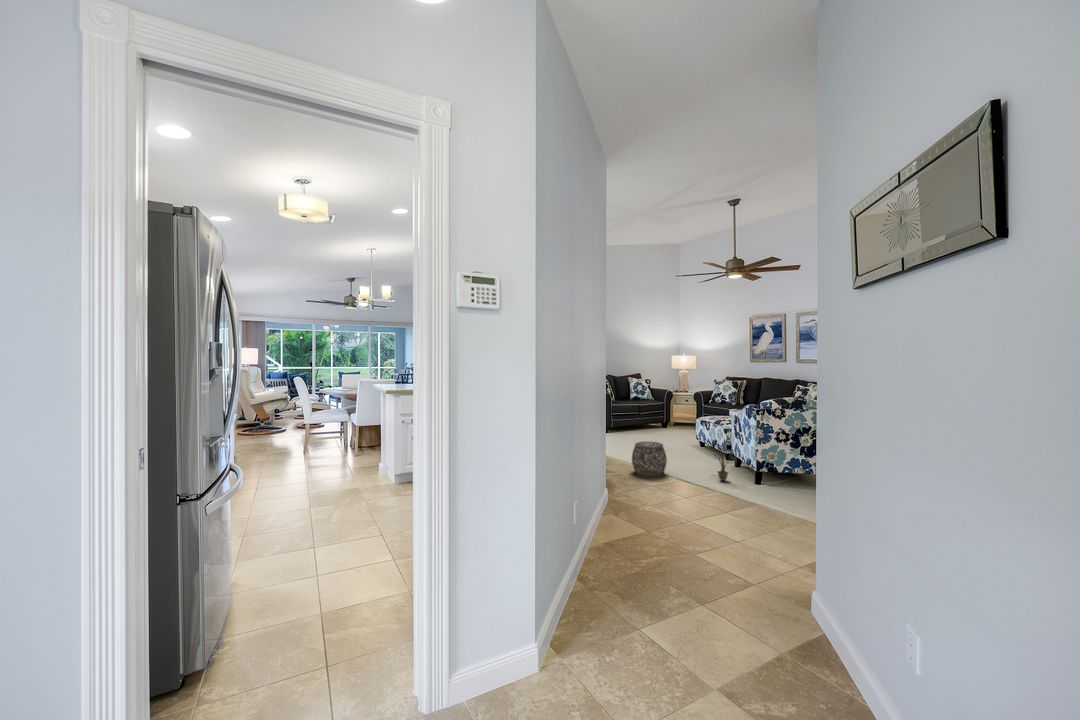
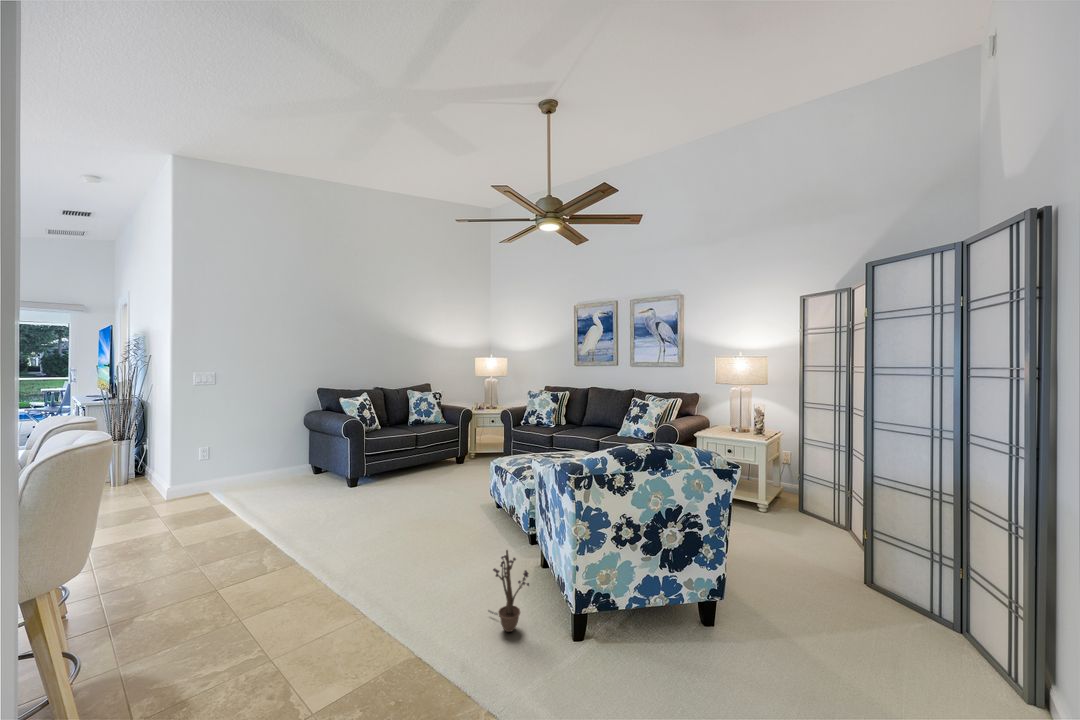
woven basket: present [632,442,667,476] -> none [311,543,396,642]

